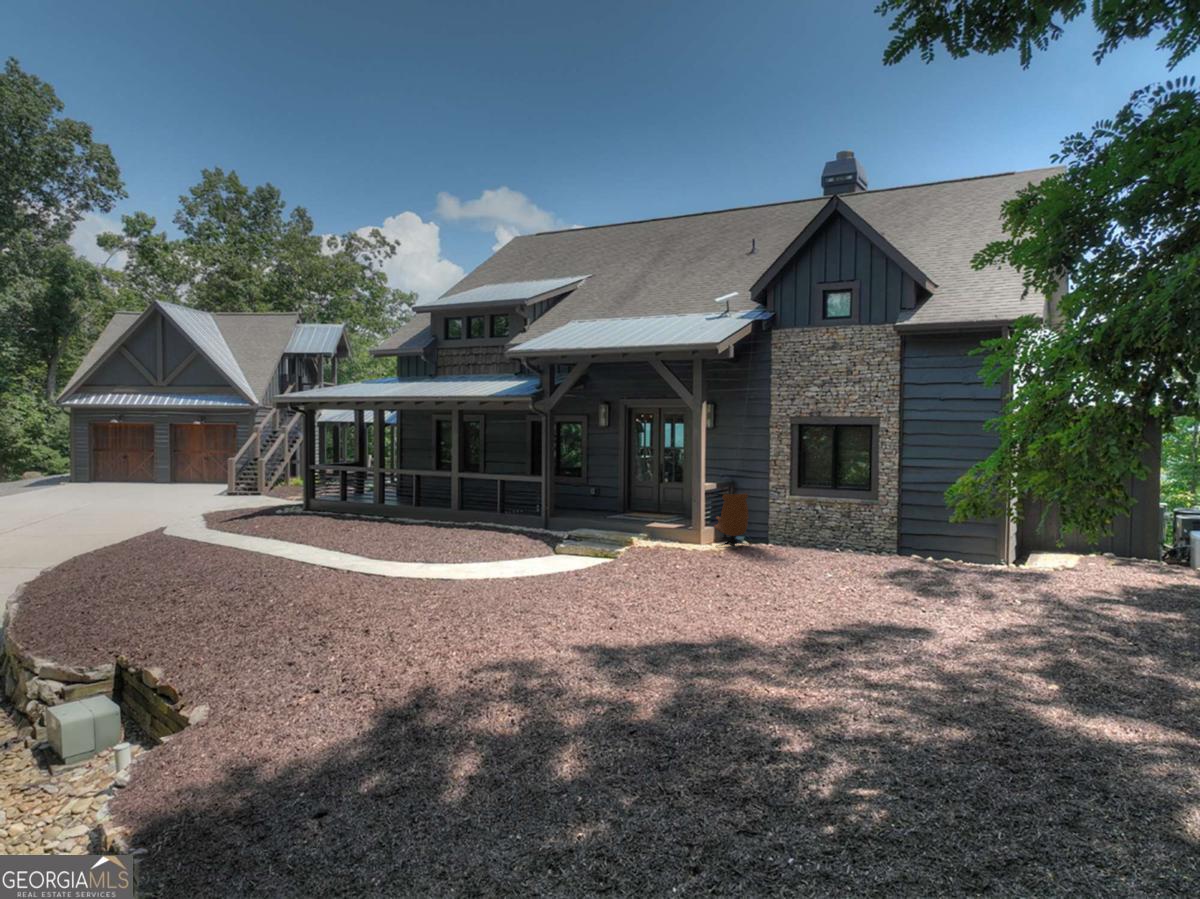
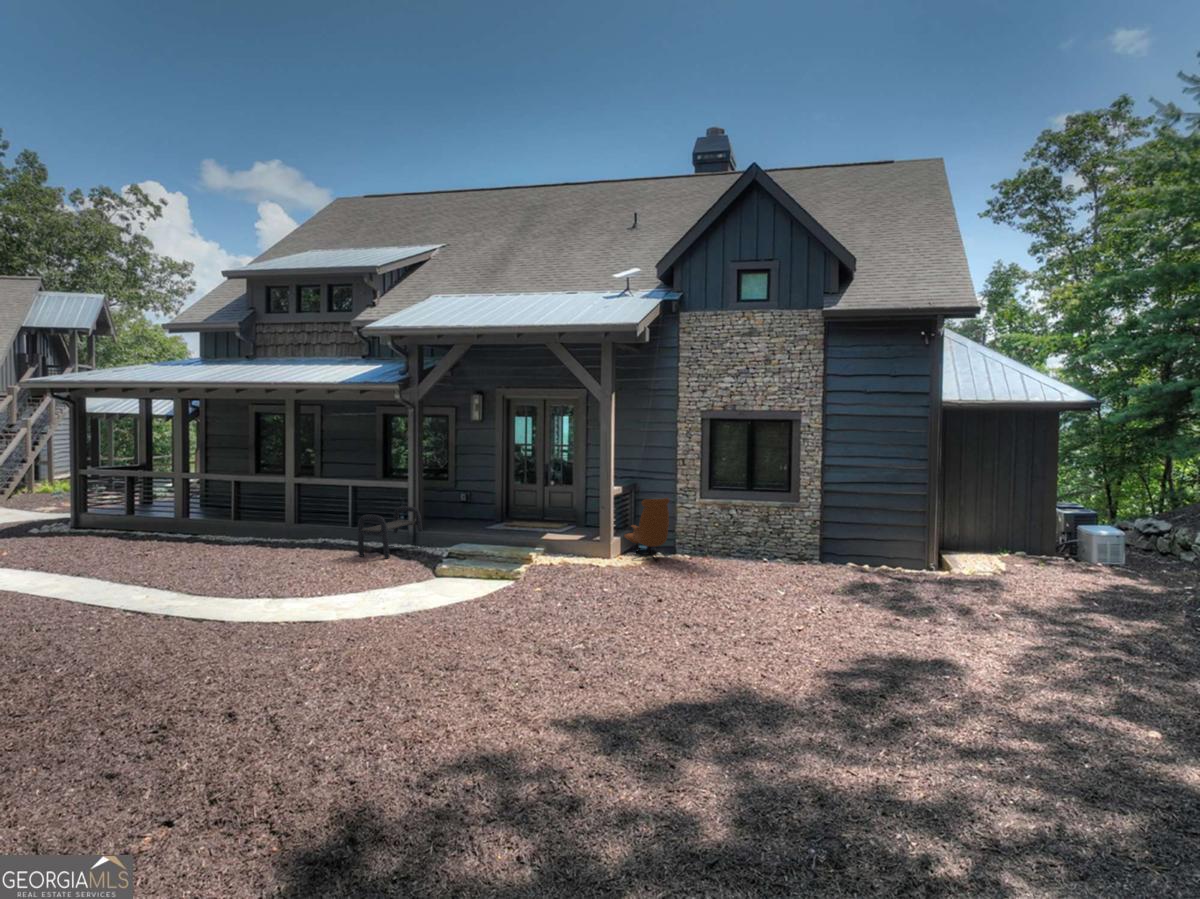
bench: none [499,496,552,538] -> present [358,506,423,559]

